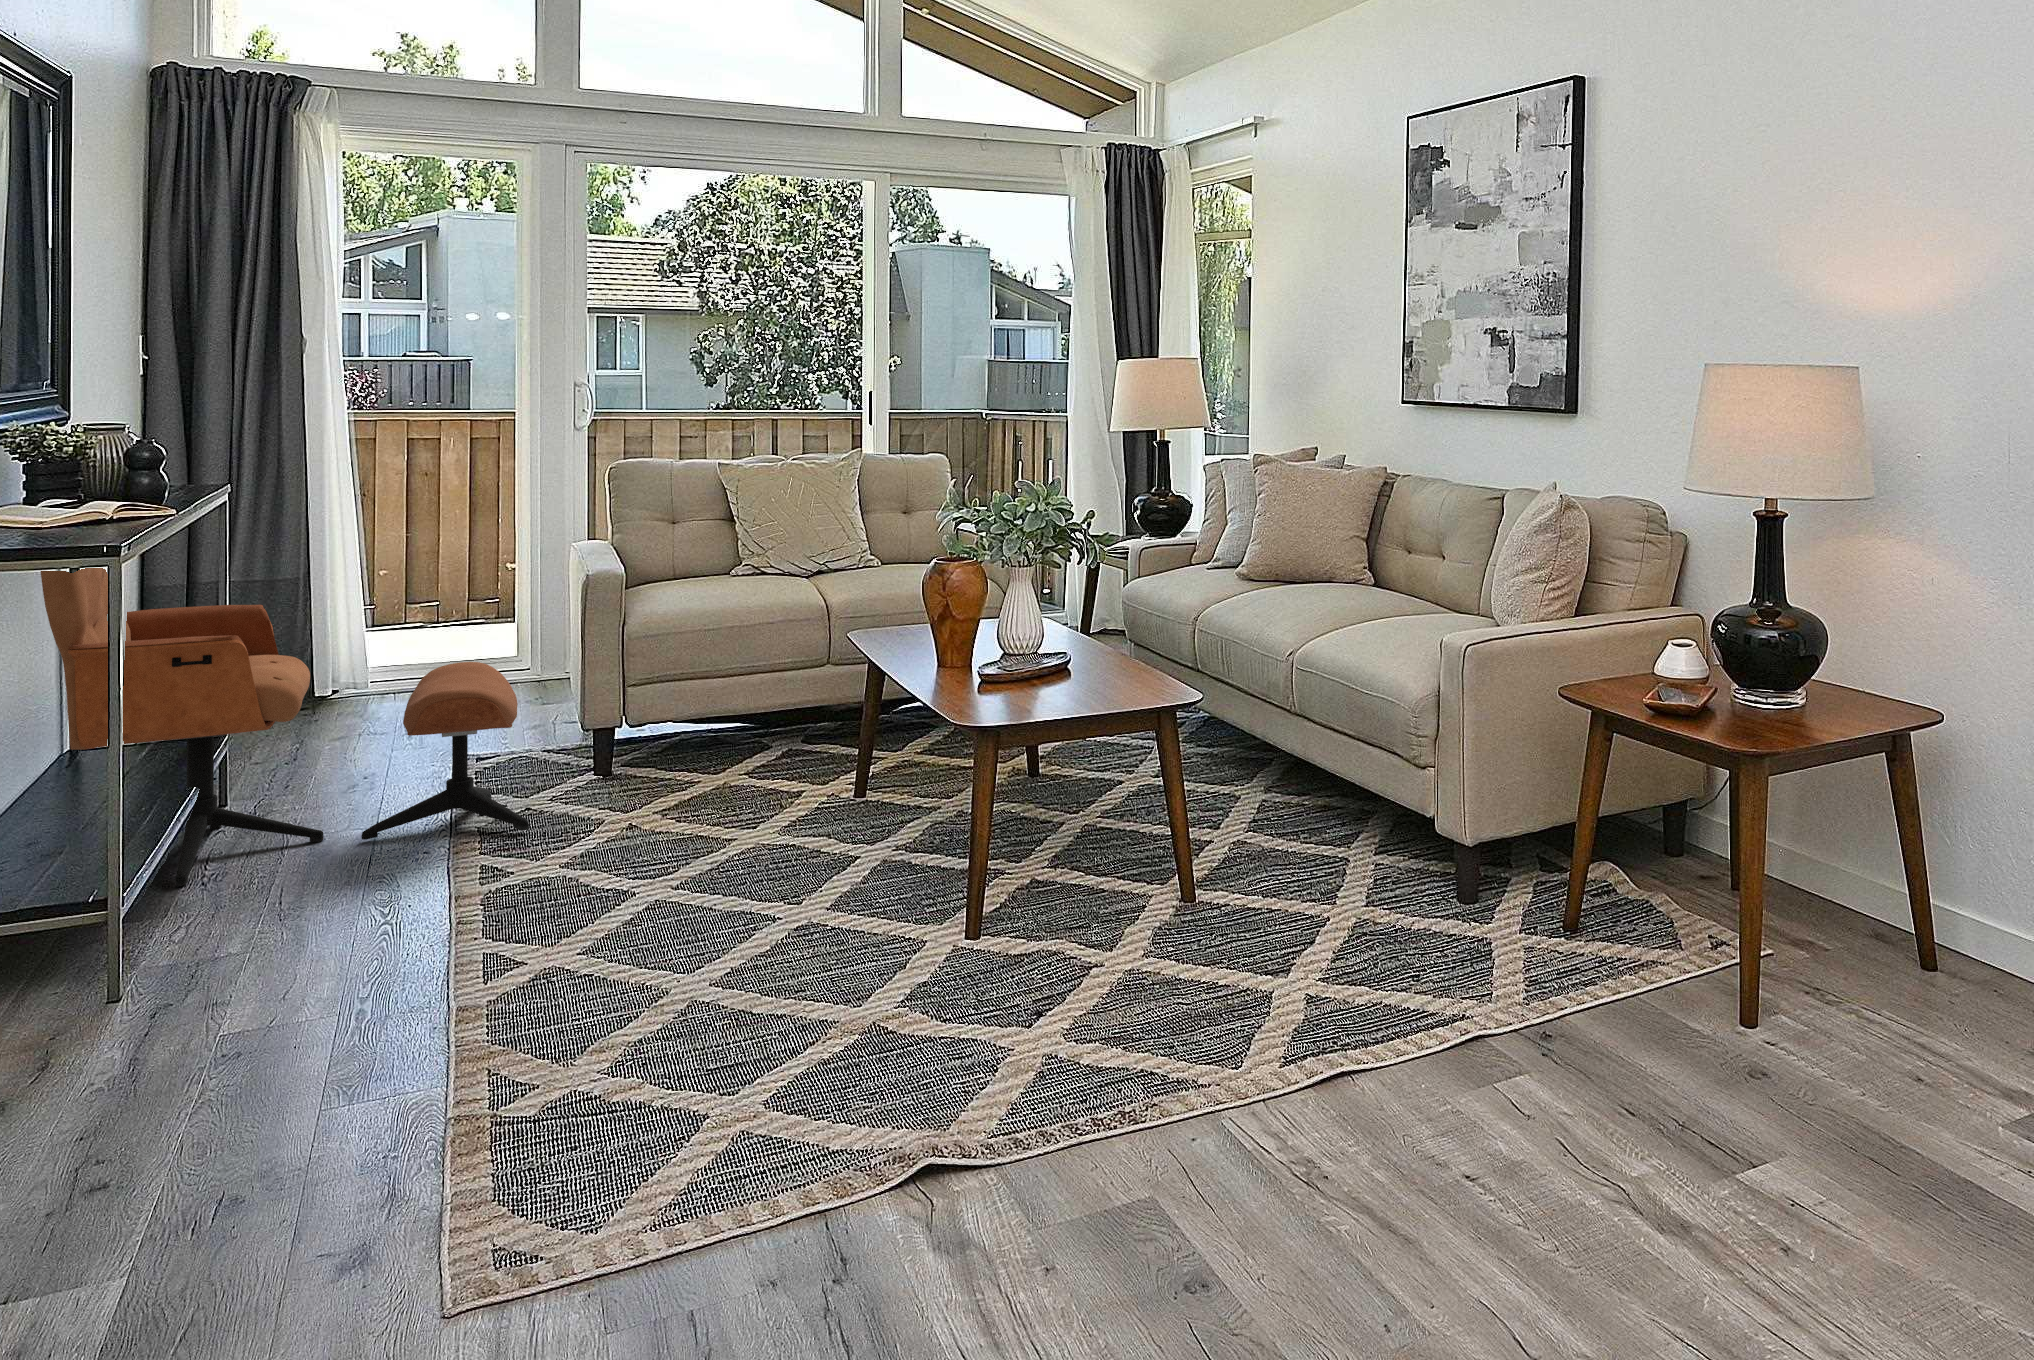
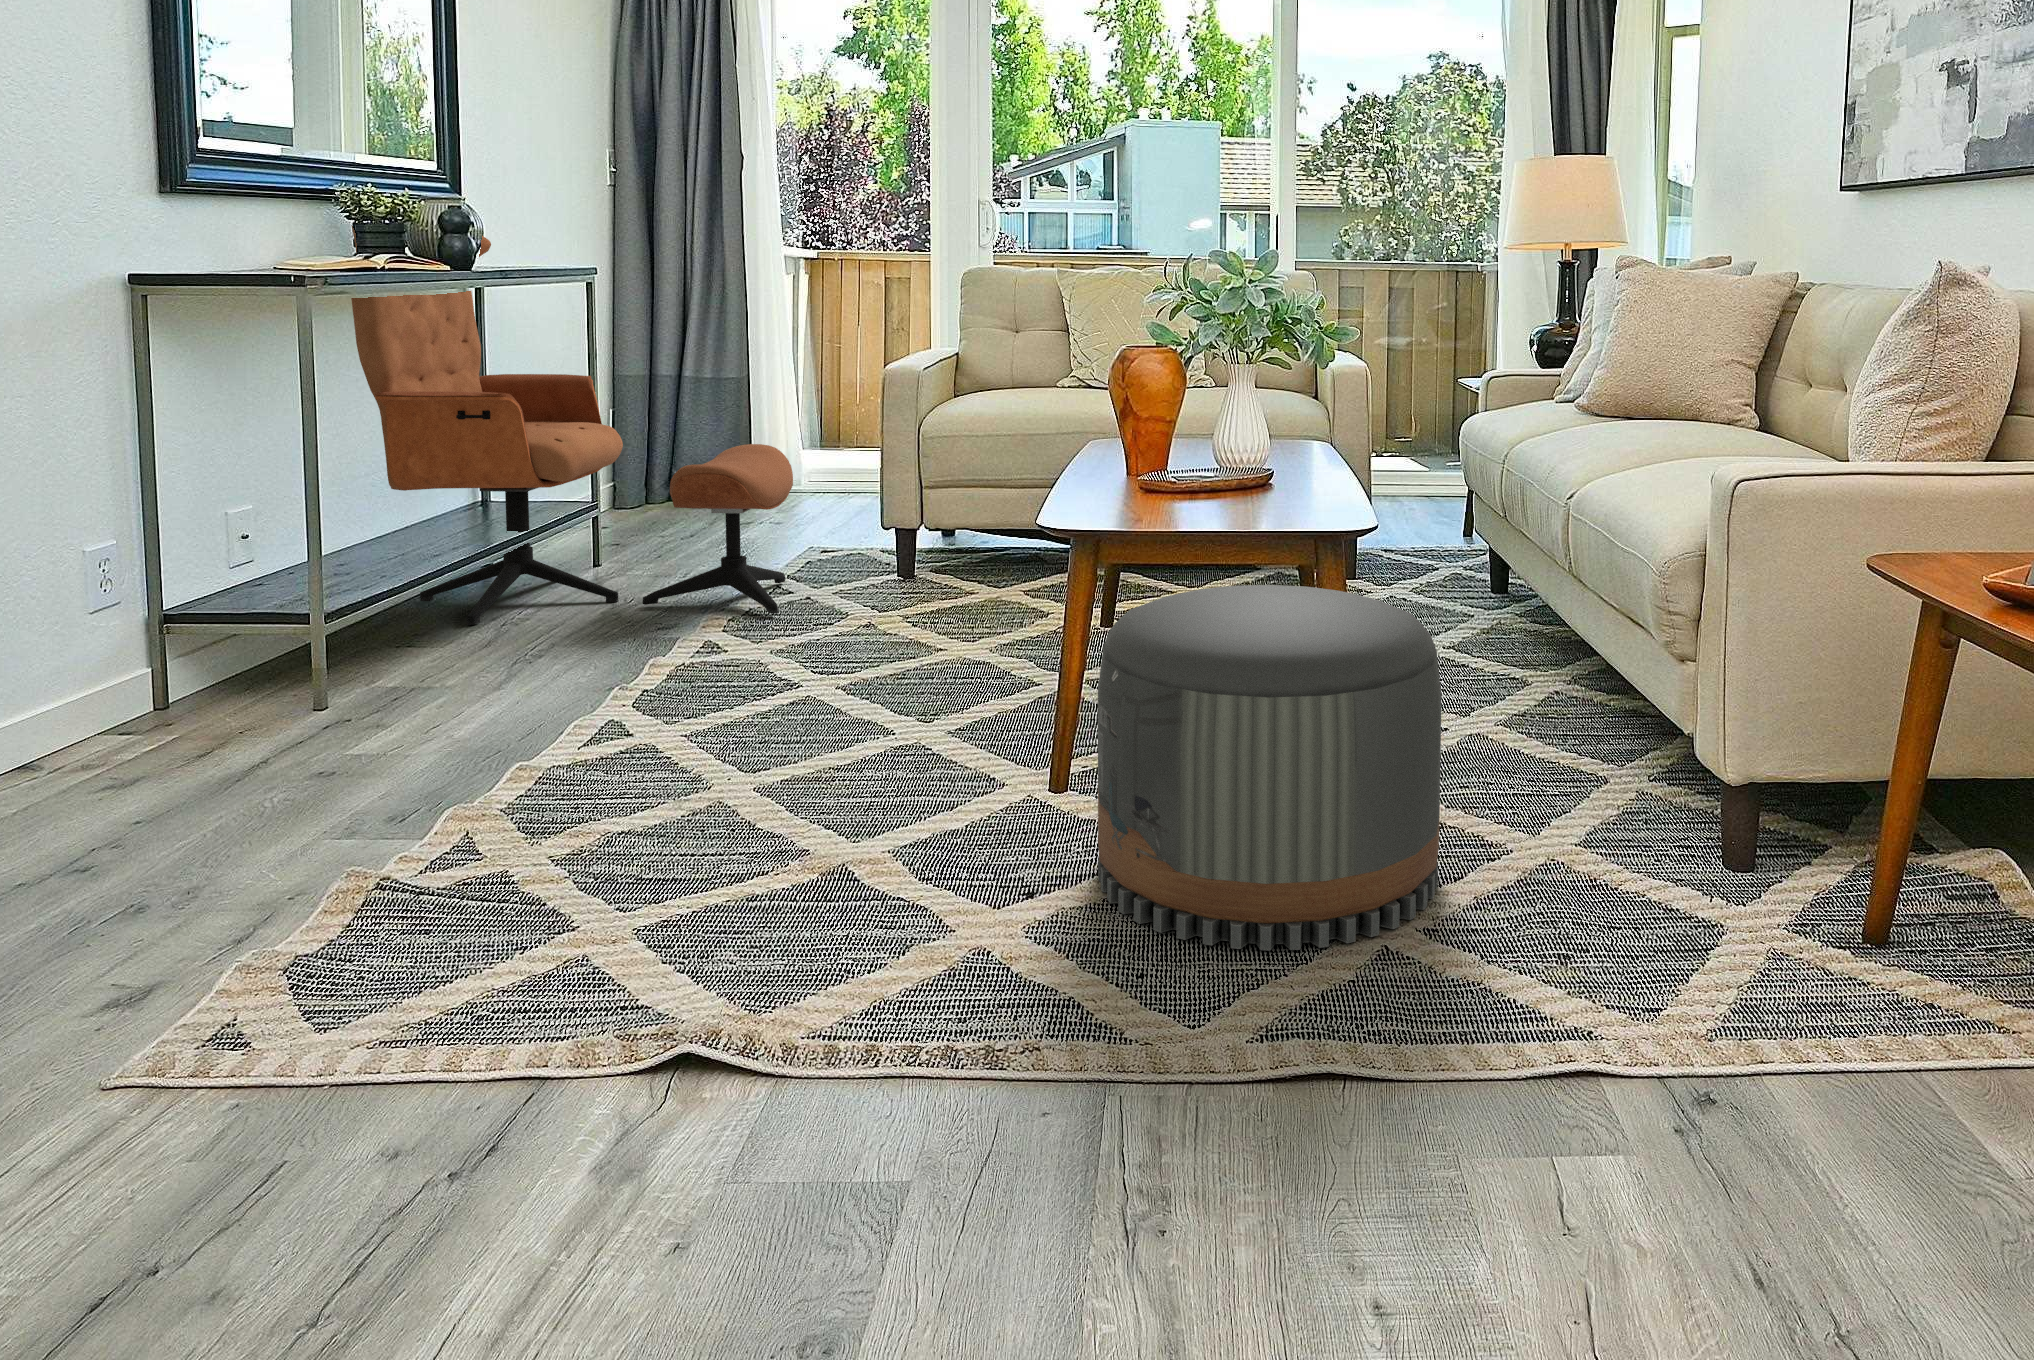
pouf: none [1060,747,1310,1013] -> present [1098,585,1442,950]

